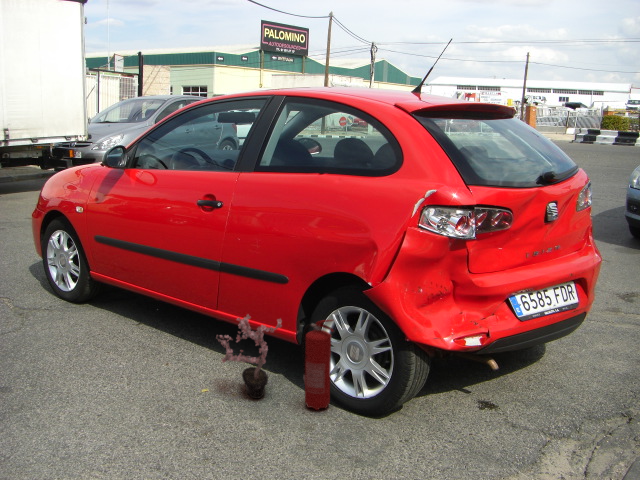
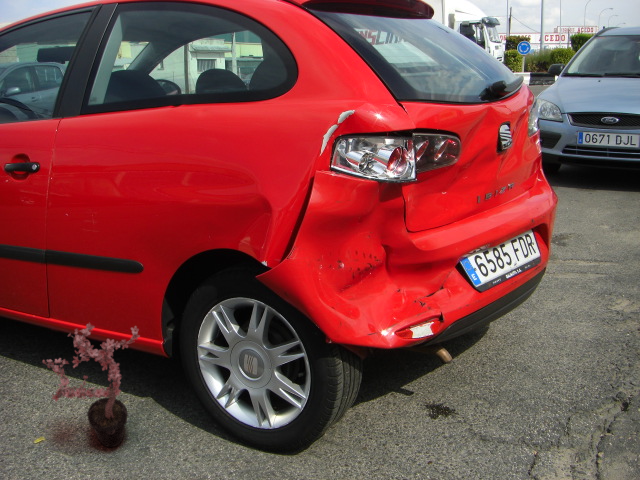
fire extinguisher: present [302,320,334,410] -> none [172,321,221,455]

